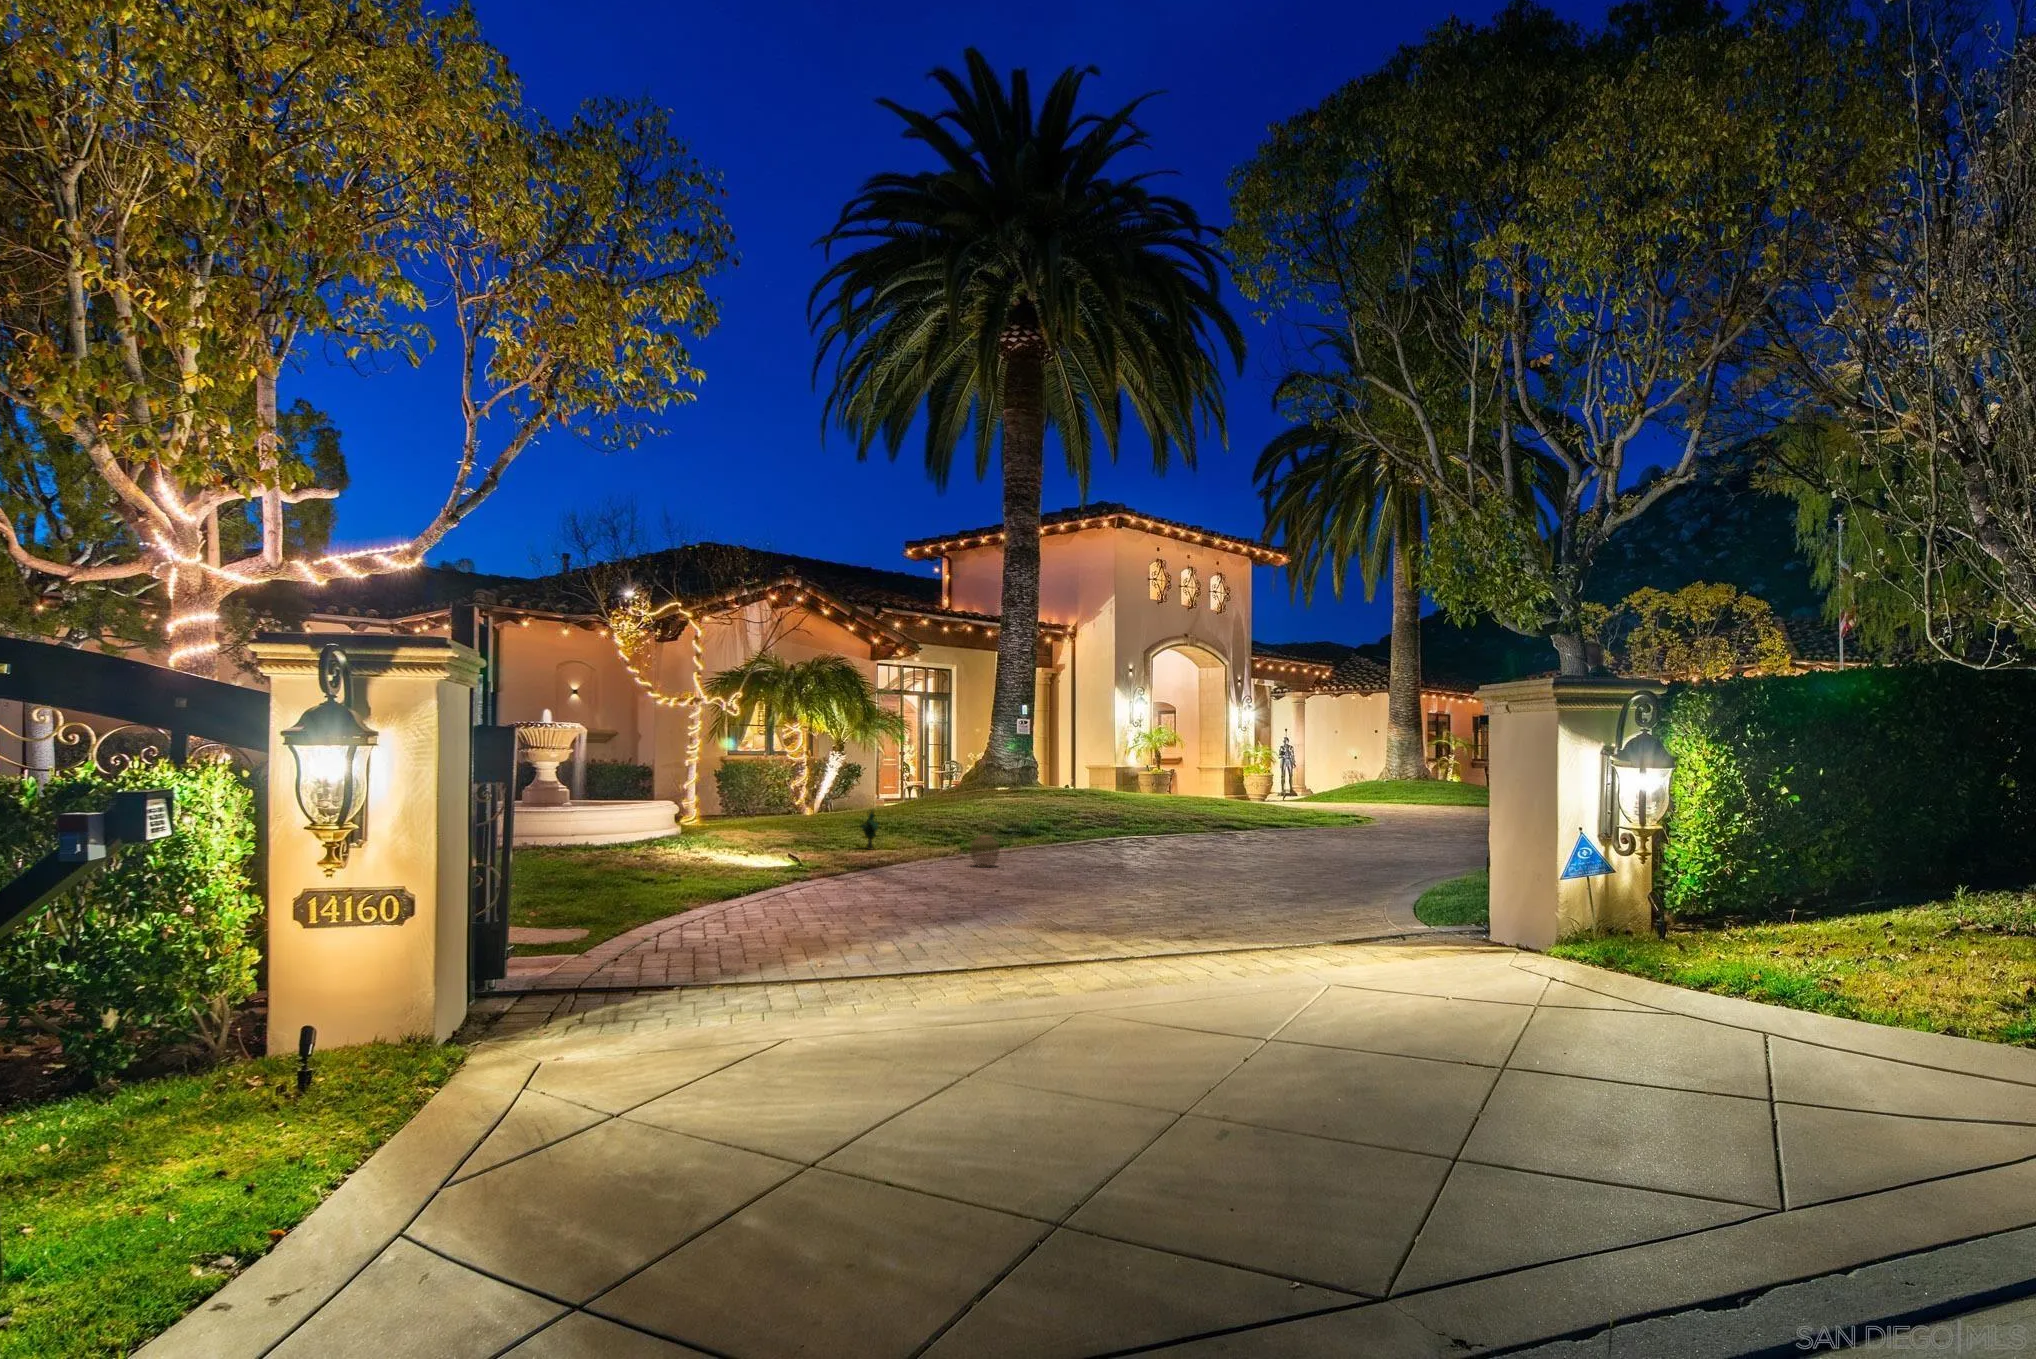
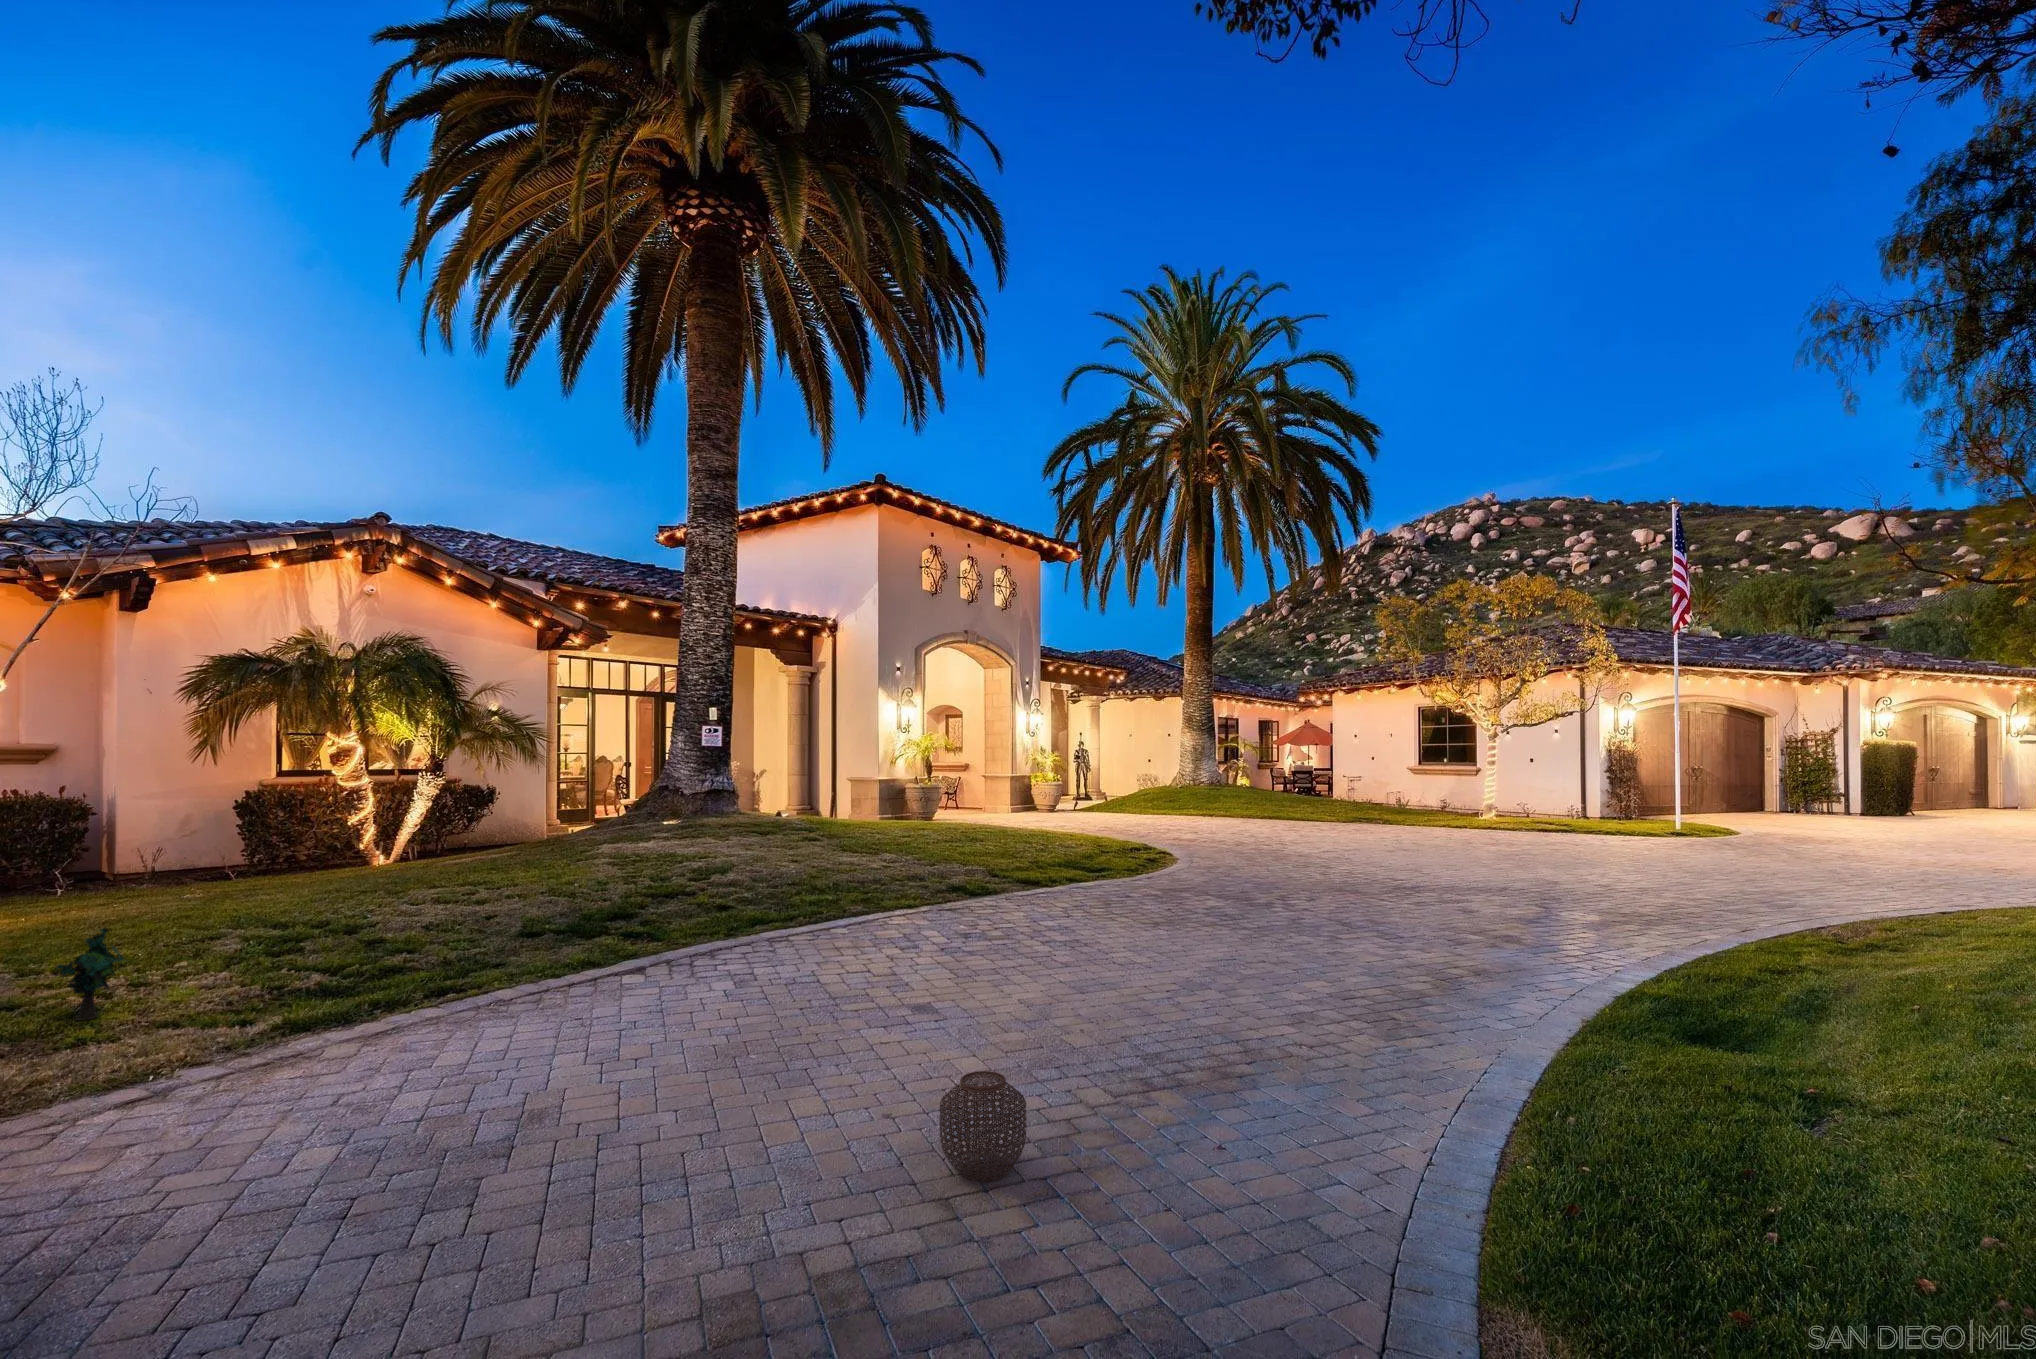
woven basket: present [970,835,999,867] -> present [940,1071,1026,1181]

